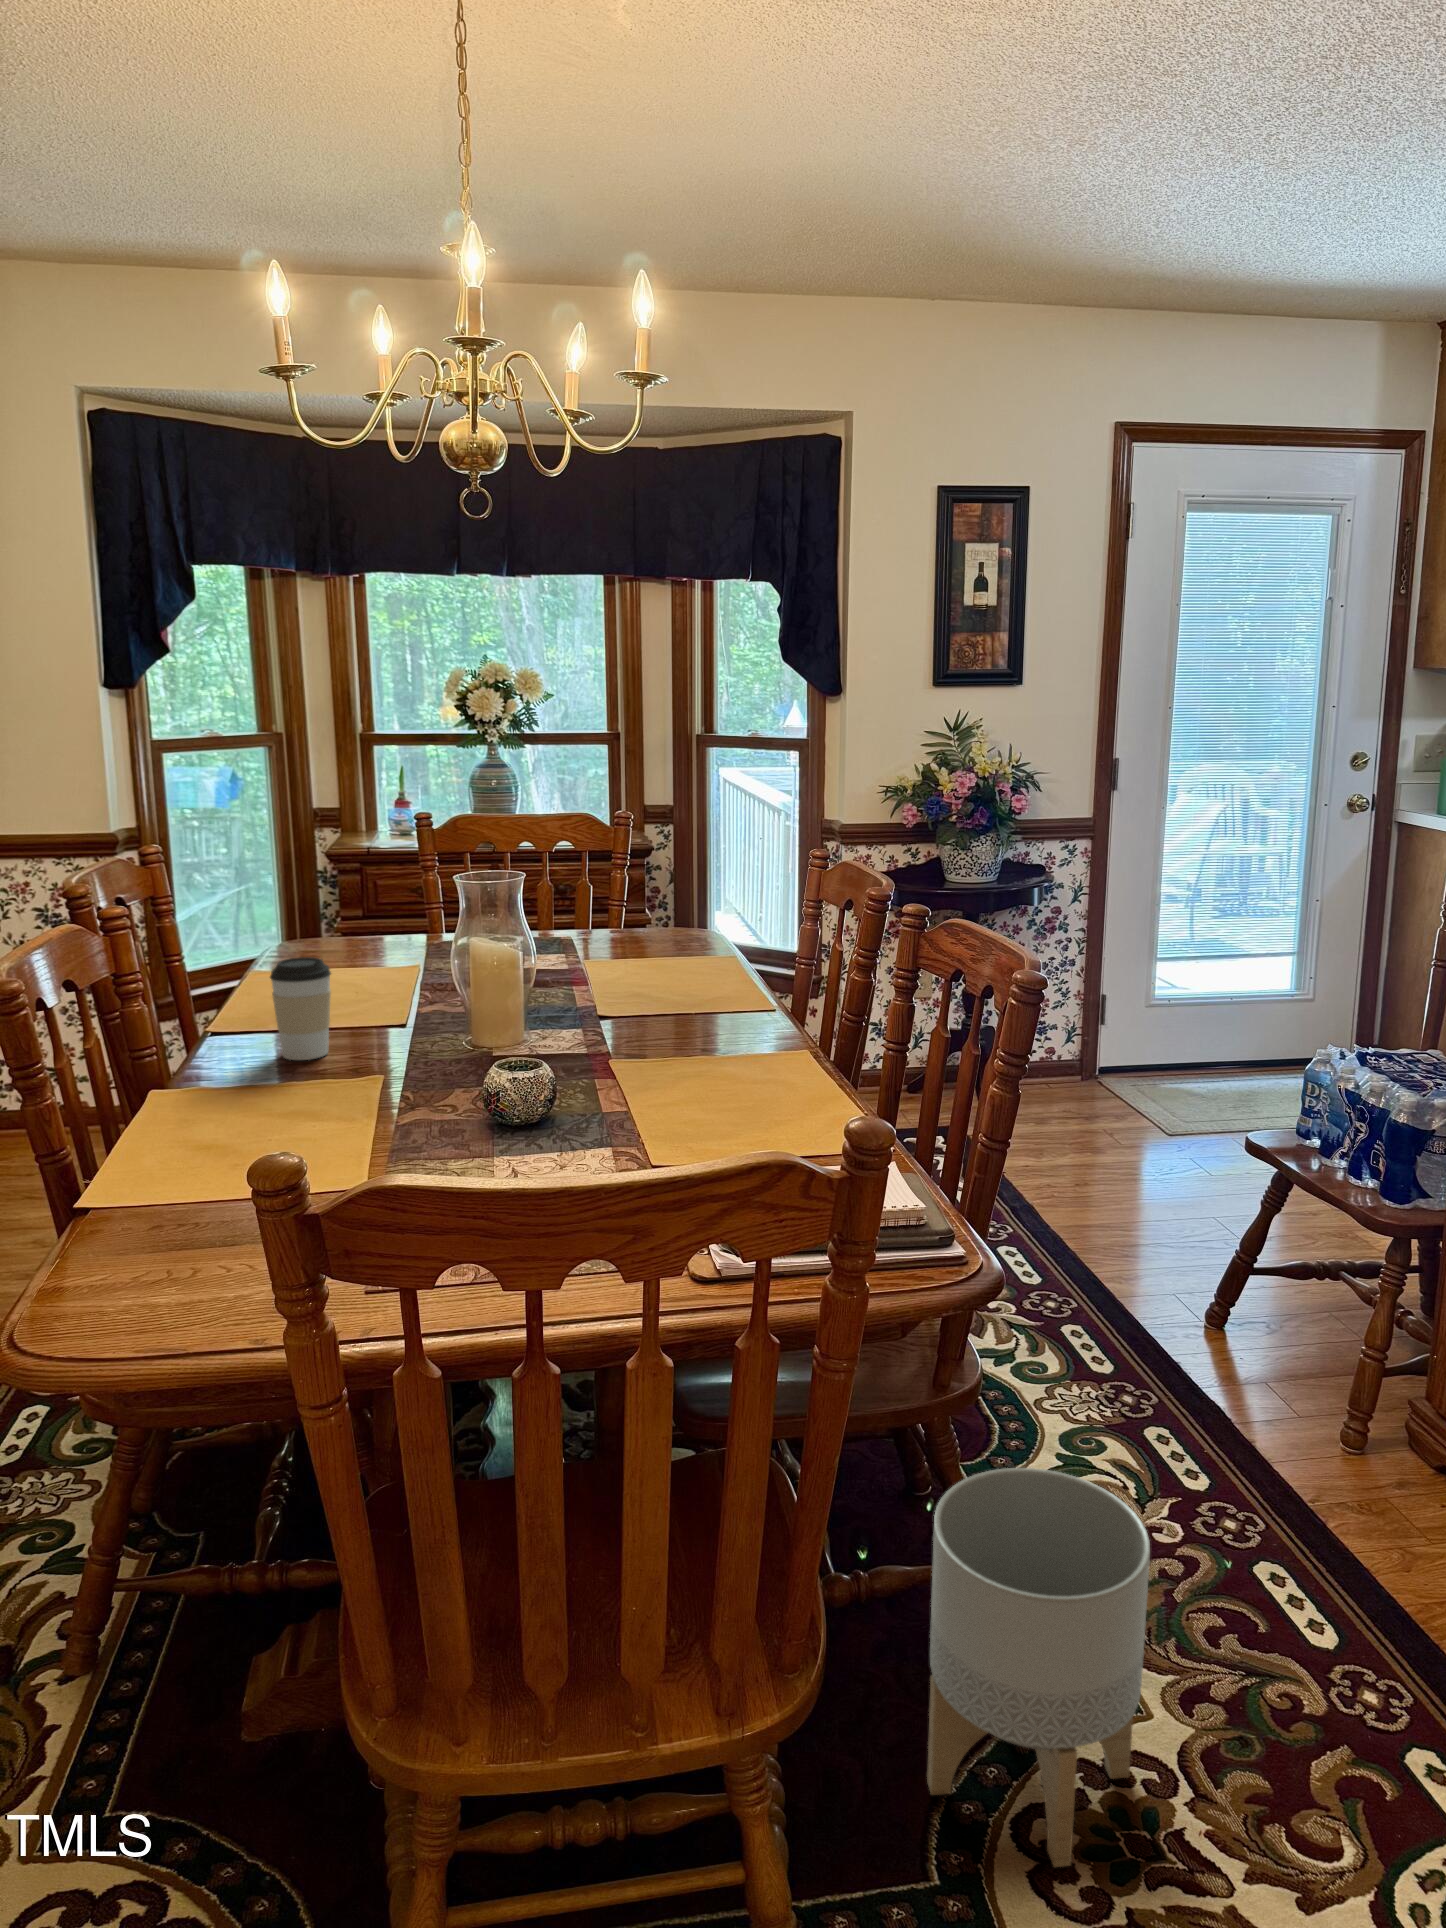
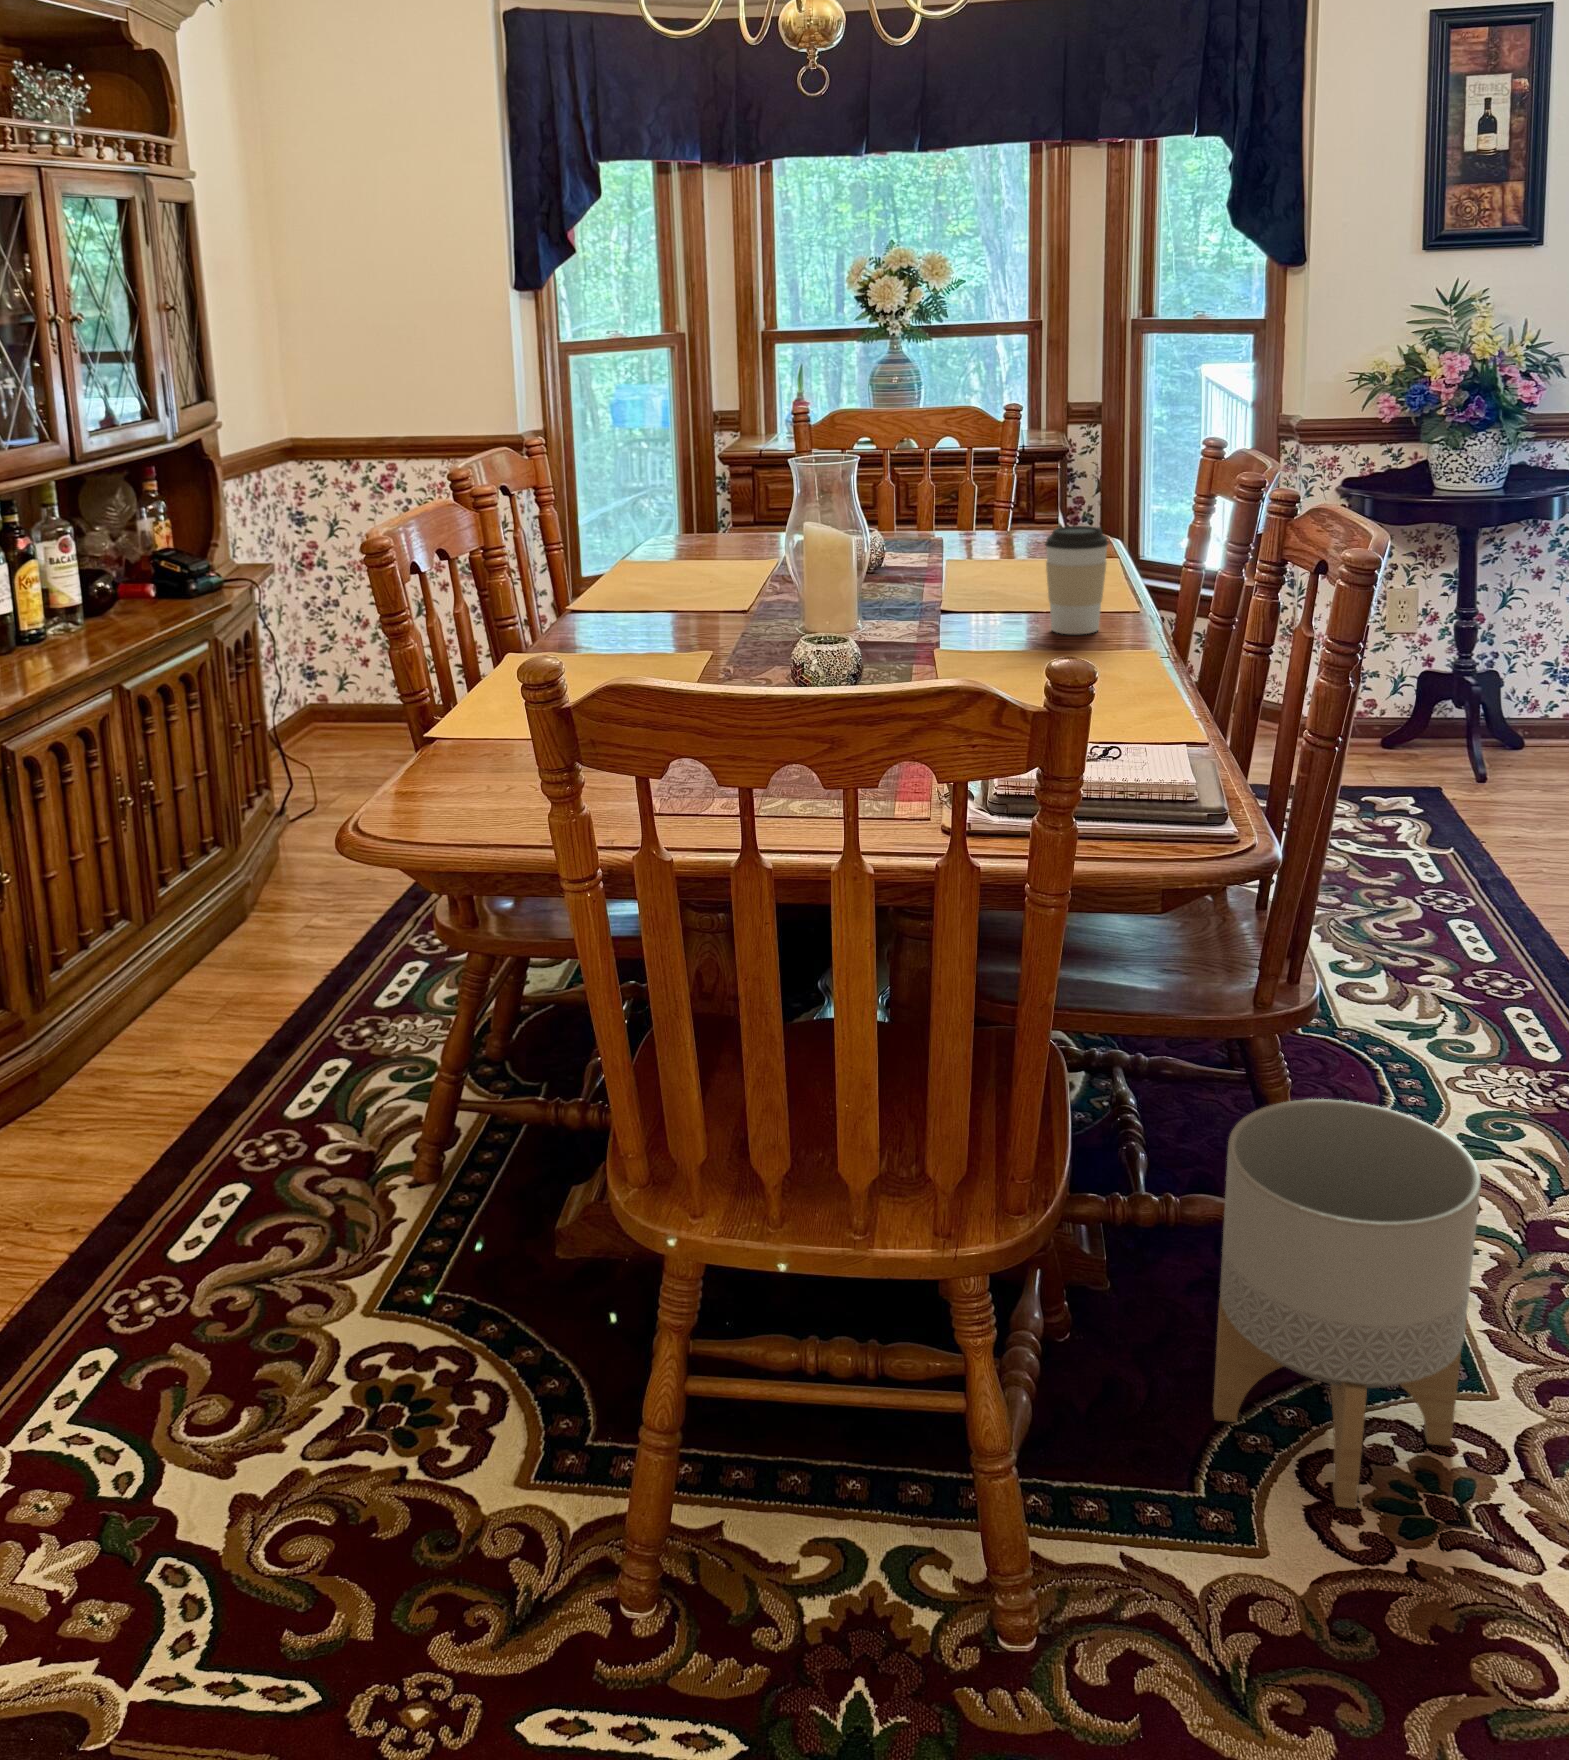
coffee cup: present [270,957,331,1060] -> present [1045,526,1108,634]

